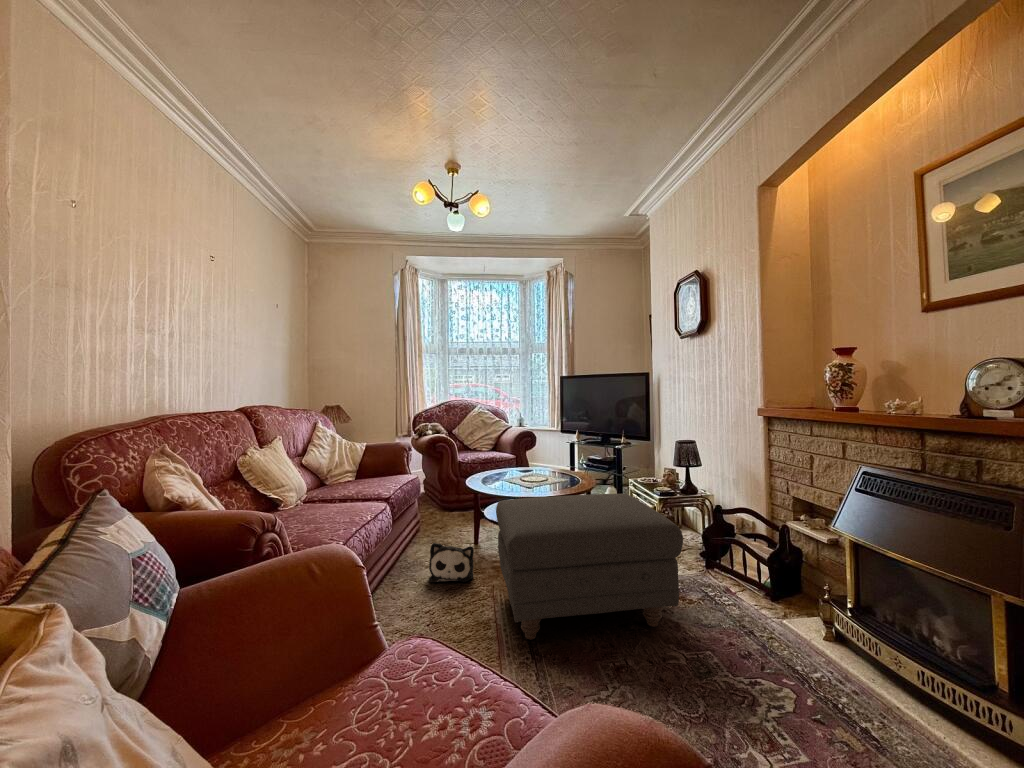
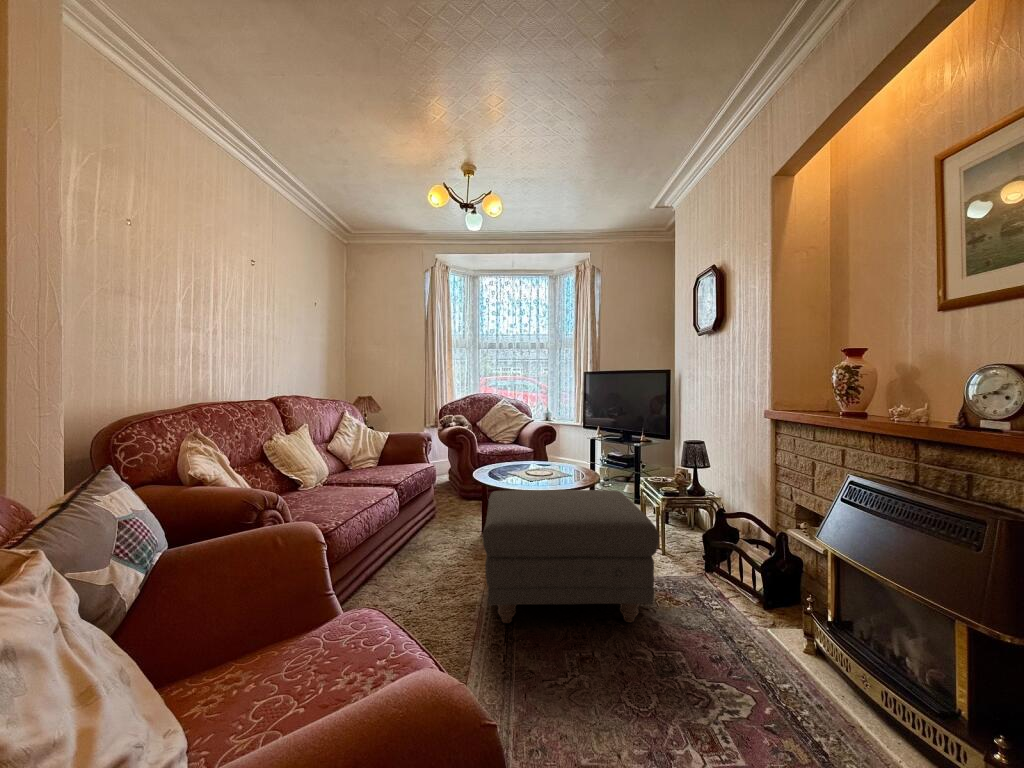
plush toy: present [429,543,474,582] -> none [430,527,472,566]

